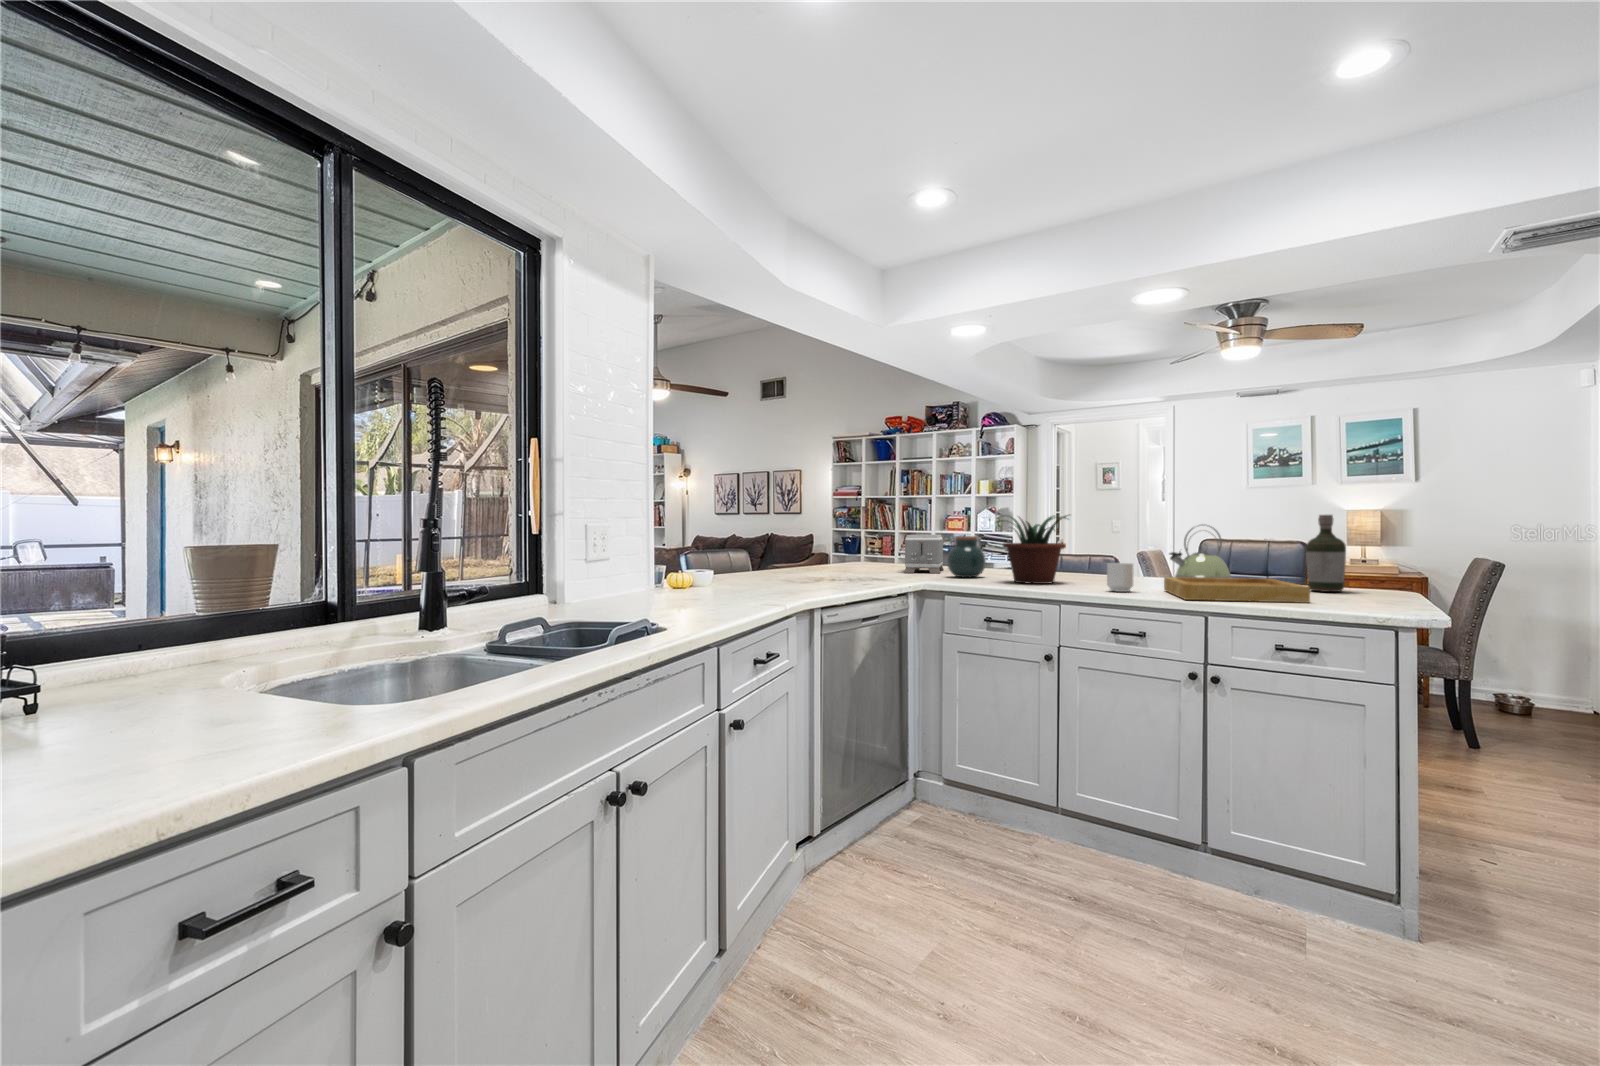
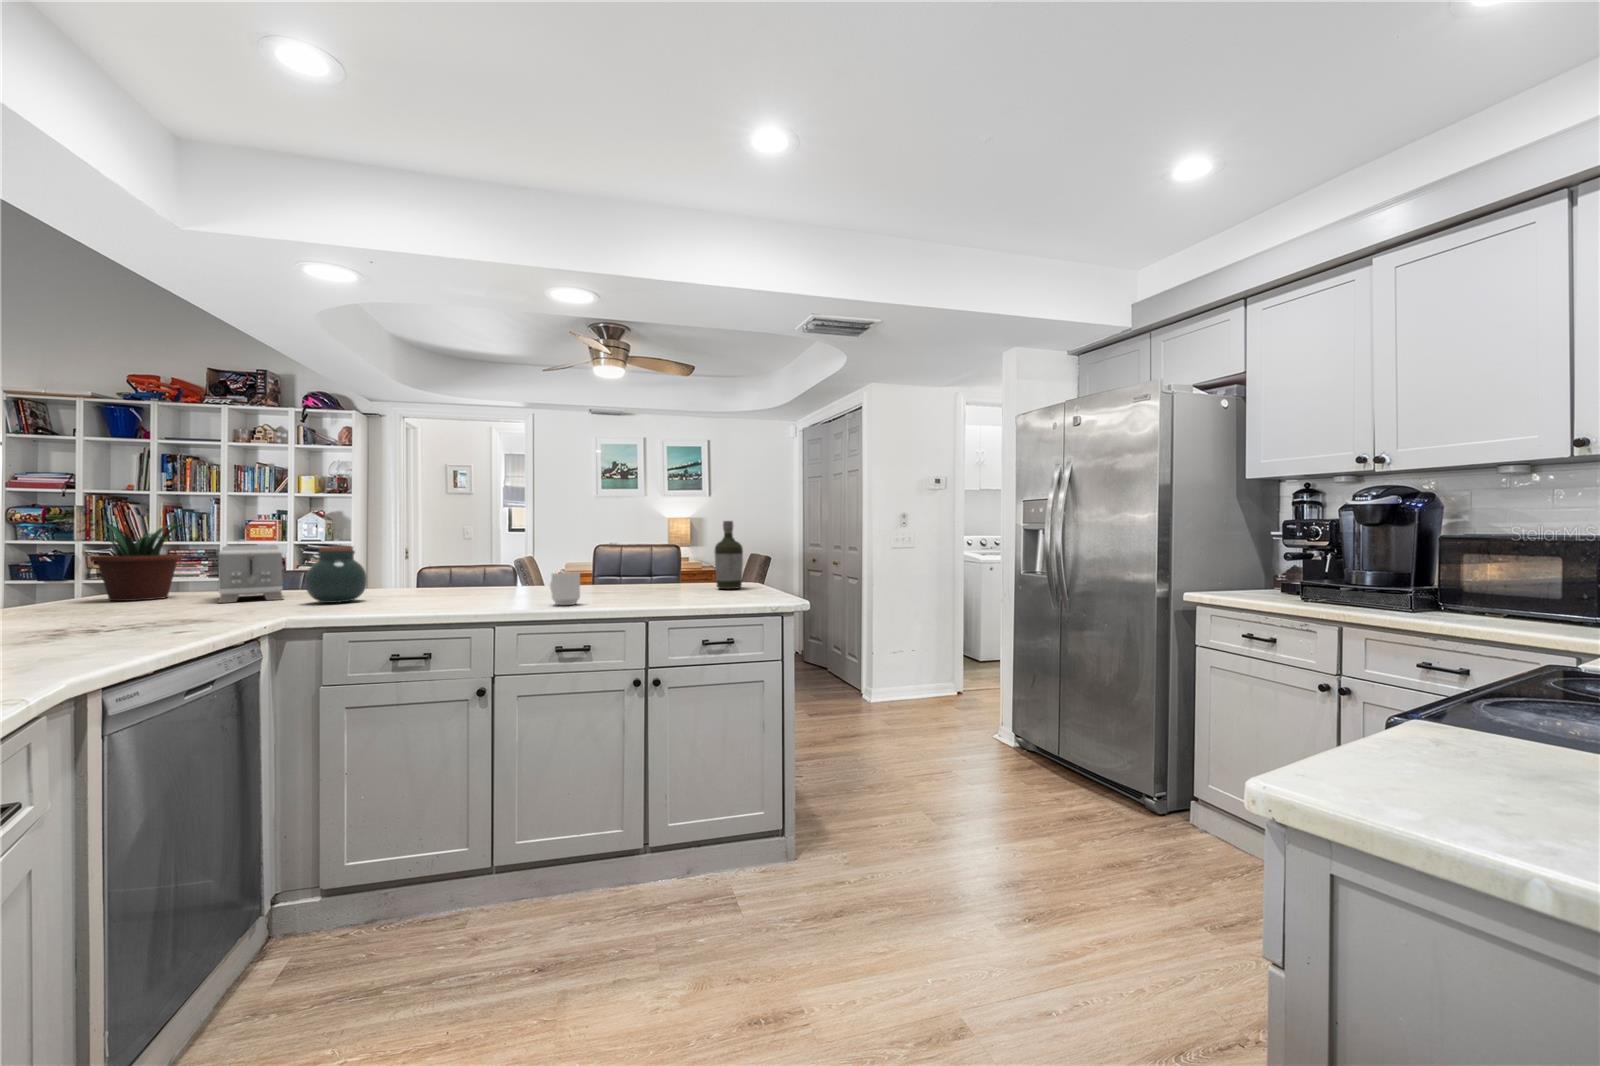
potted plant: present [1003,515,1067,584] -> present [78,523,189,601]
kettle: present [1170,526,1232,578] -> none [593,530,649,591]
tray: present [1164,577,1310,603] -> none [607,581,744,608]

